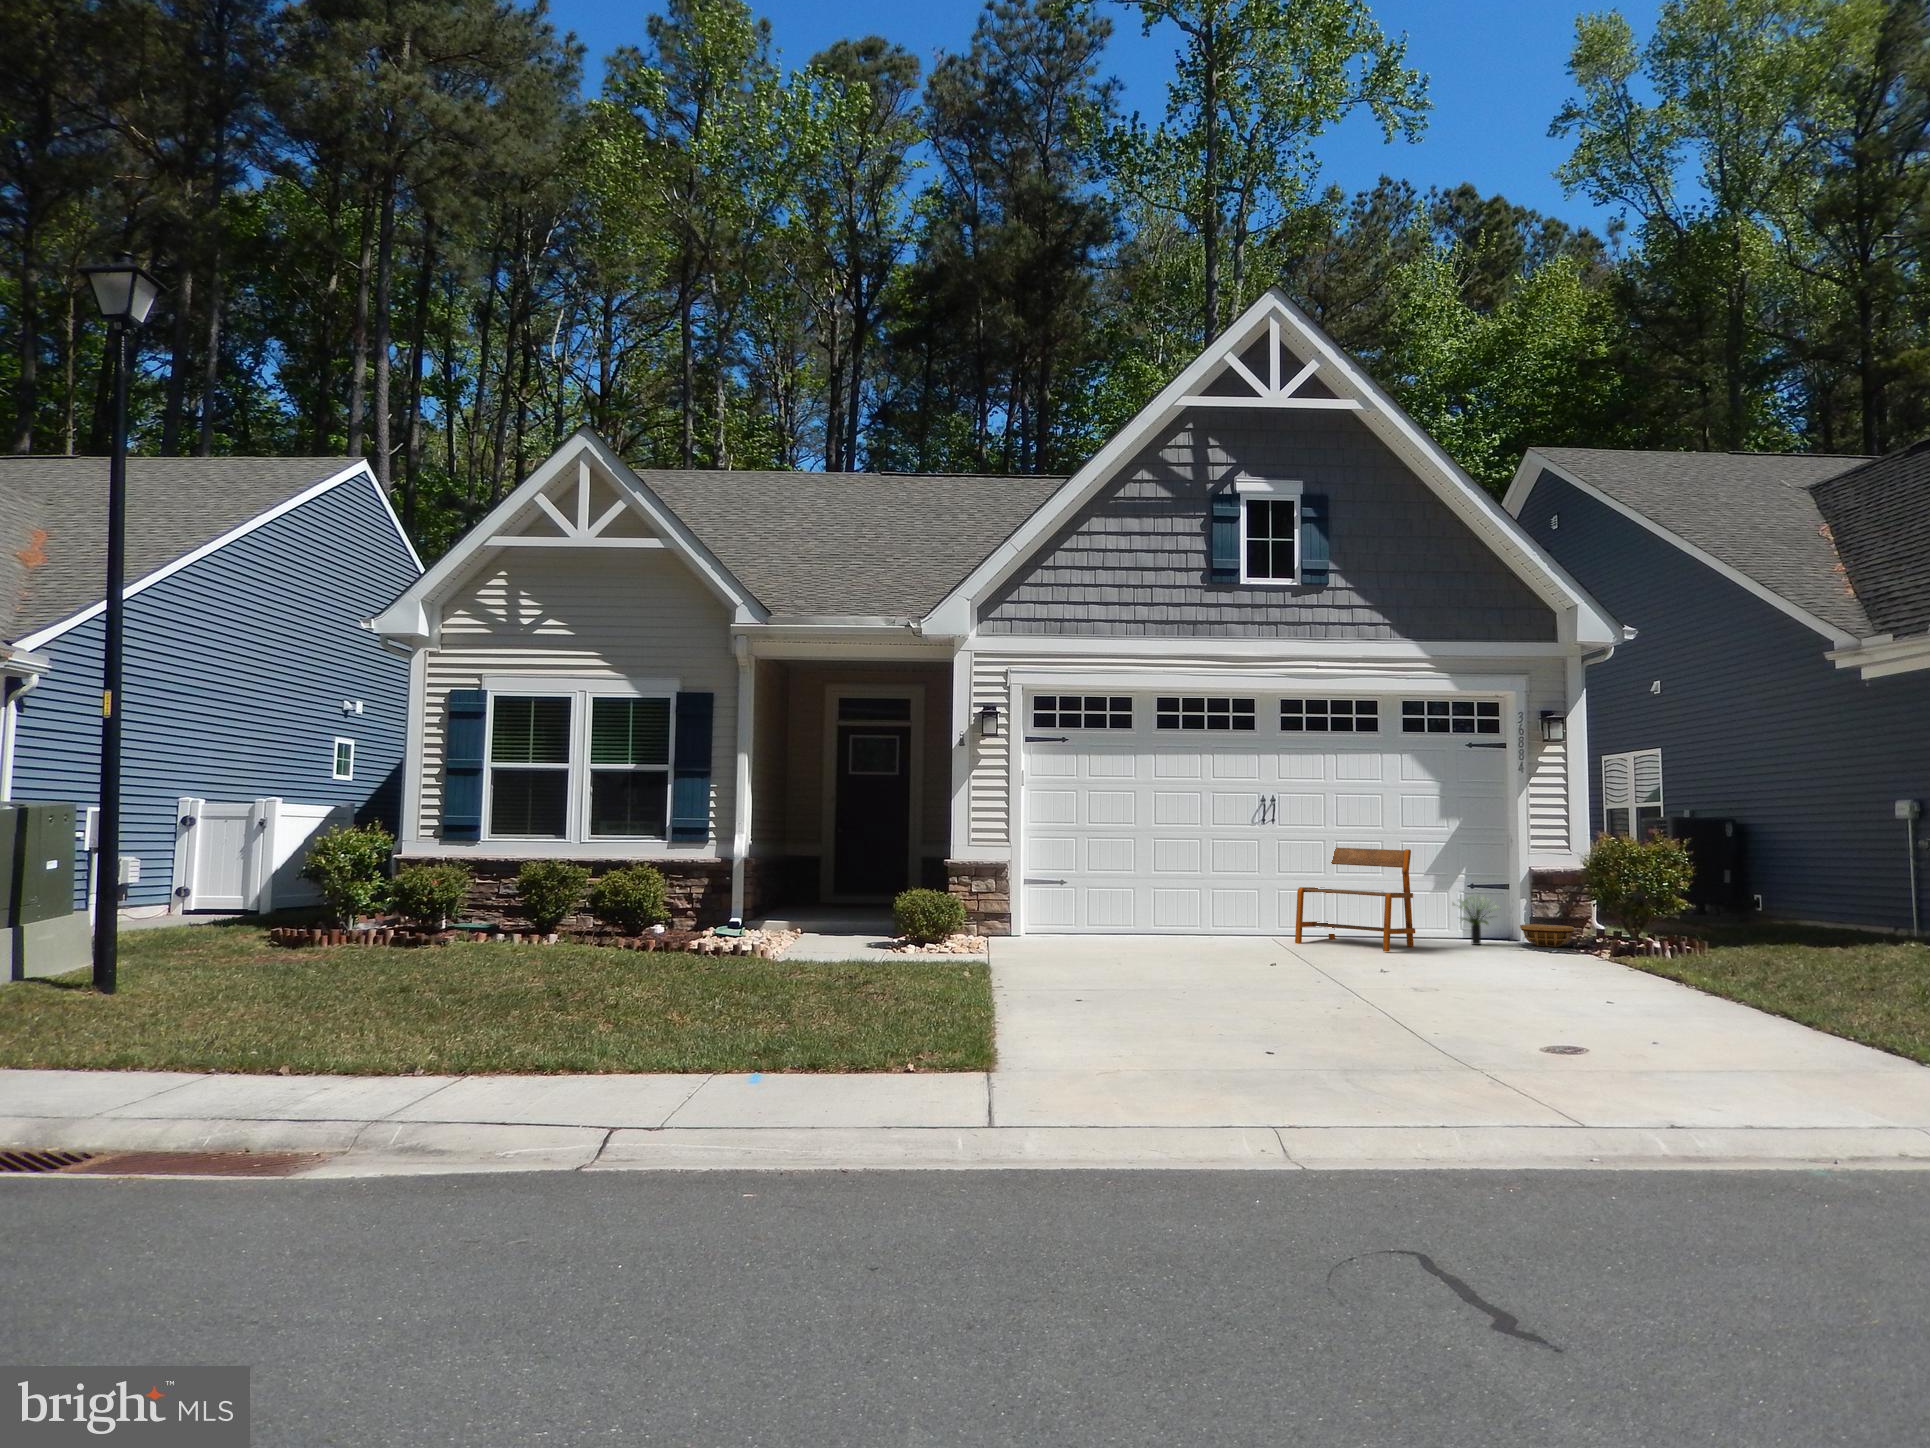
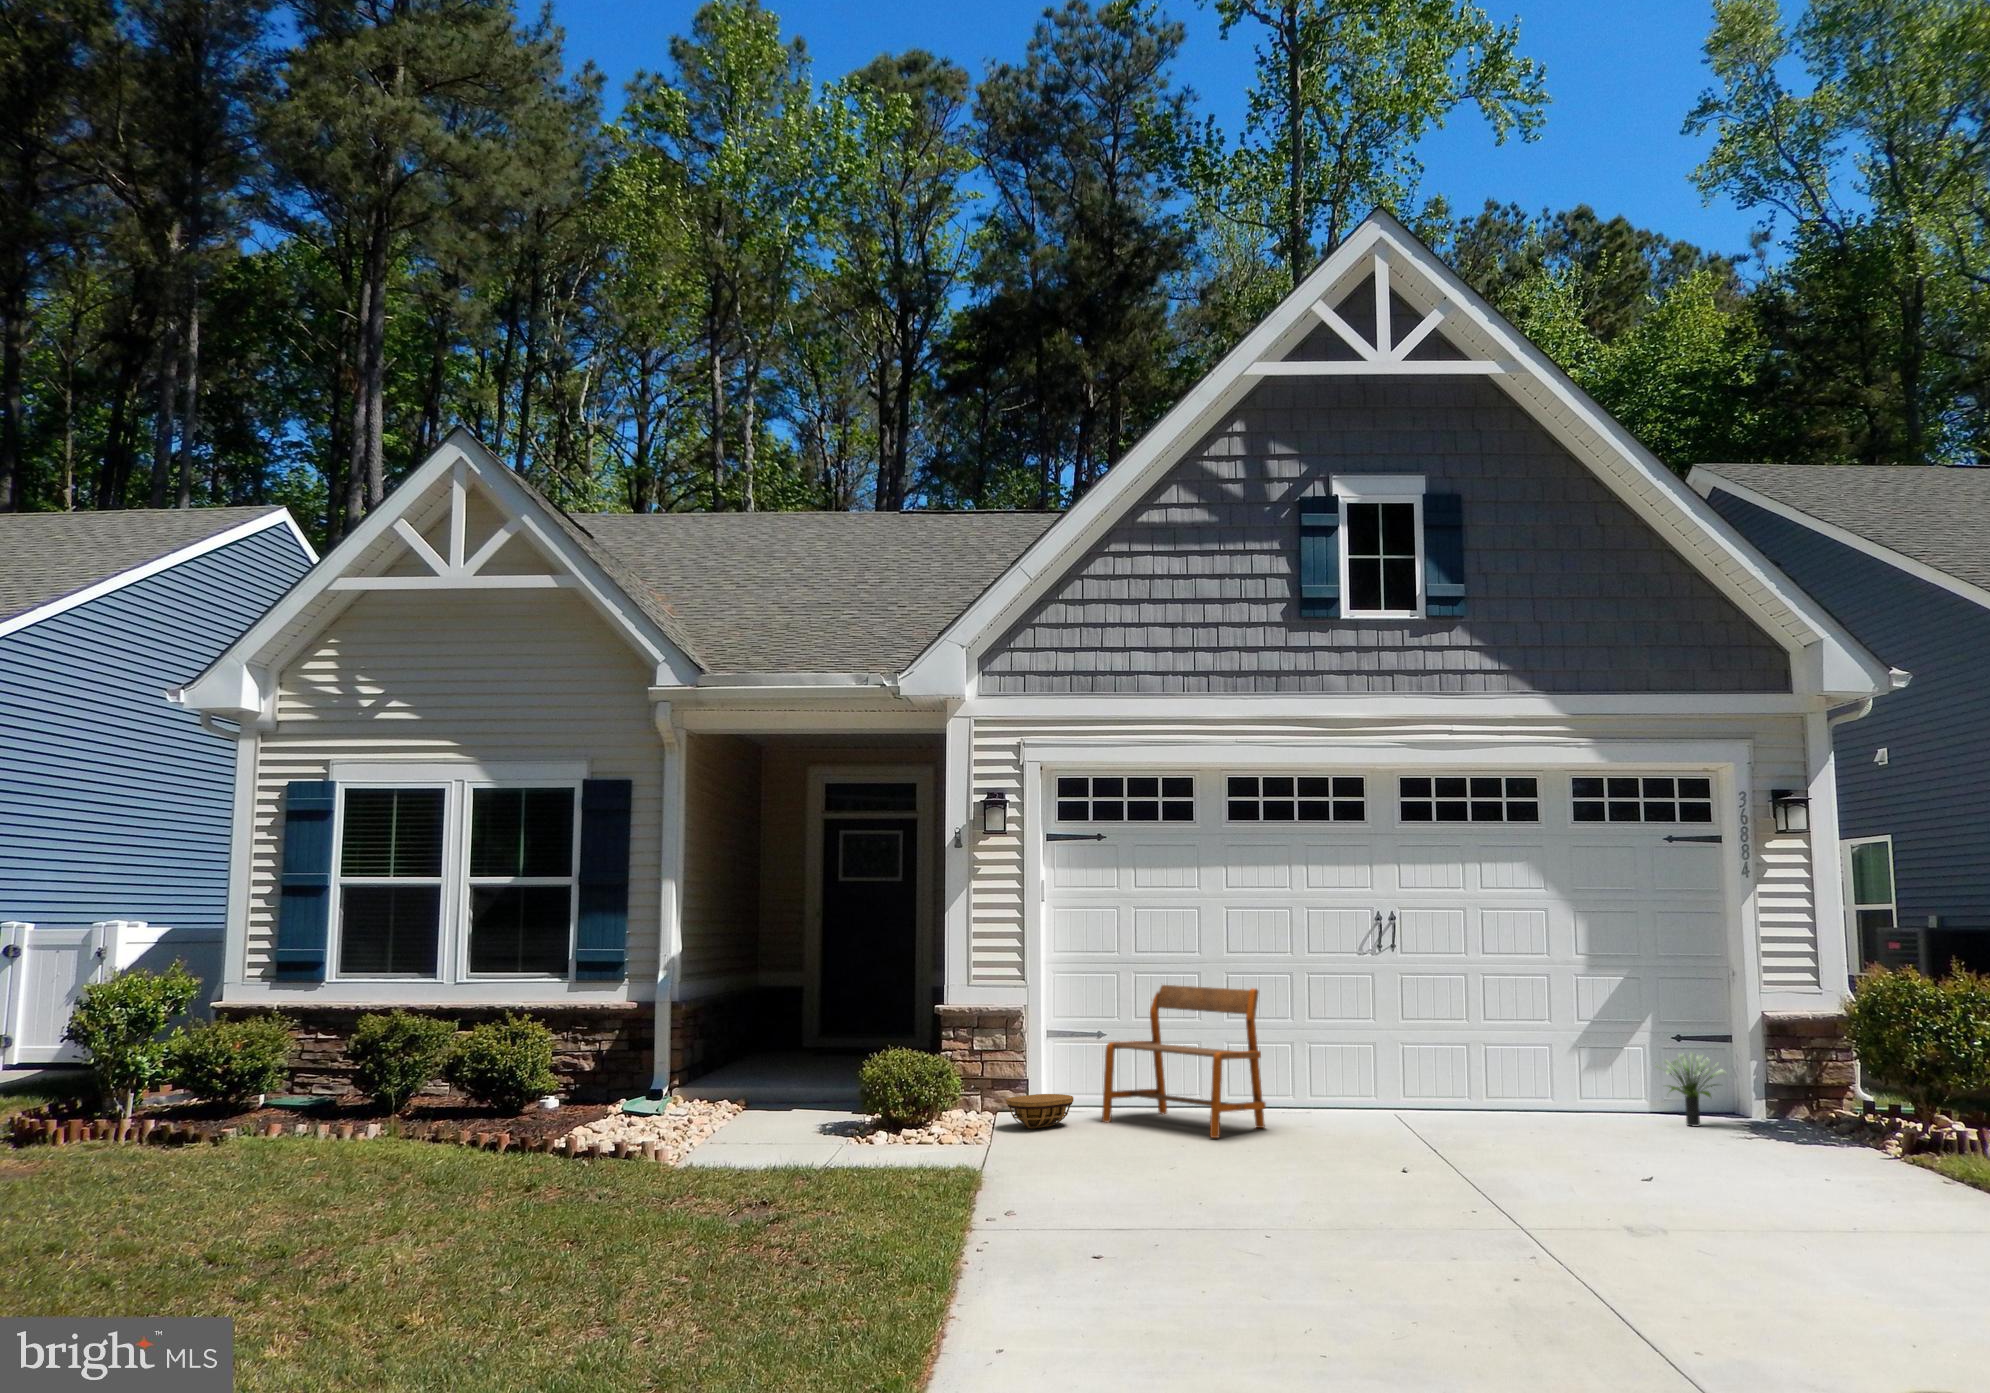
bench: present [1295,848,1415,951] -> present [1102,985,1266,1138]
basket: present [1520,924,1574,947] -> present [1006,1094,1073,1128]

